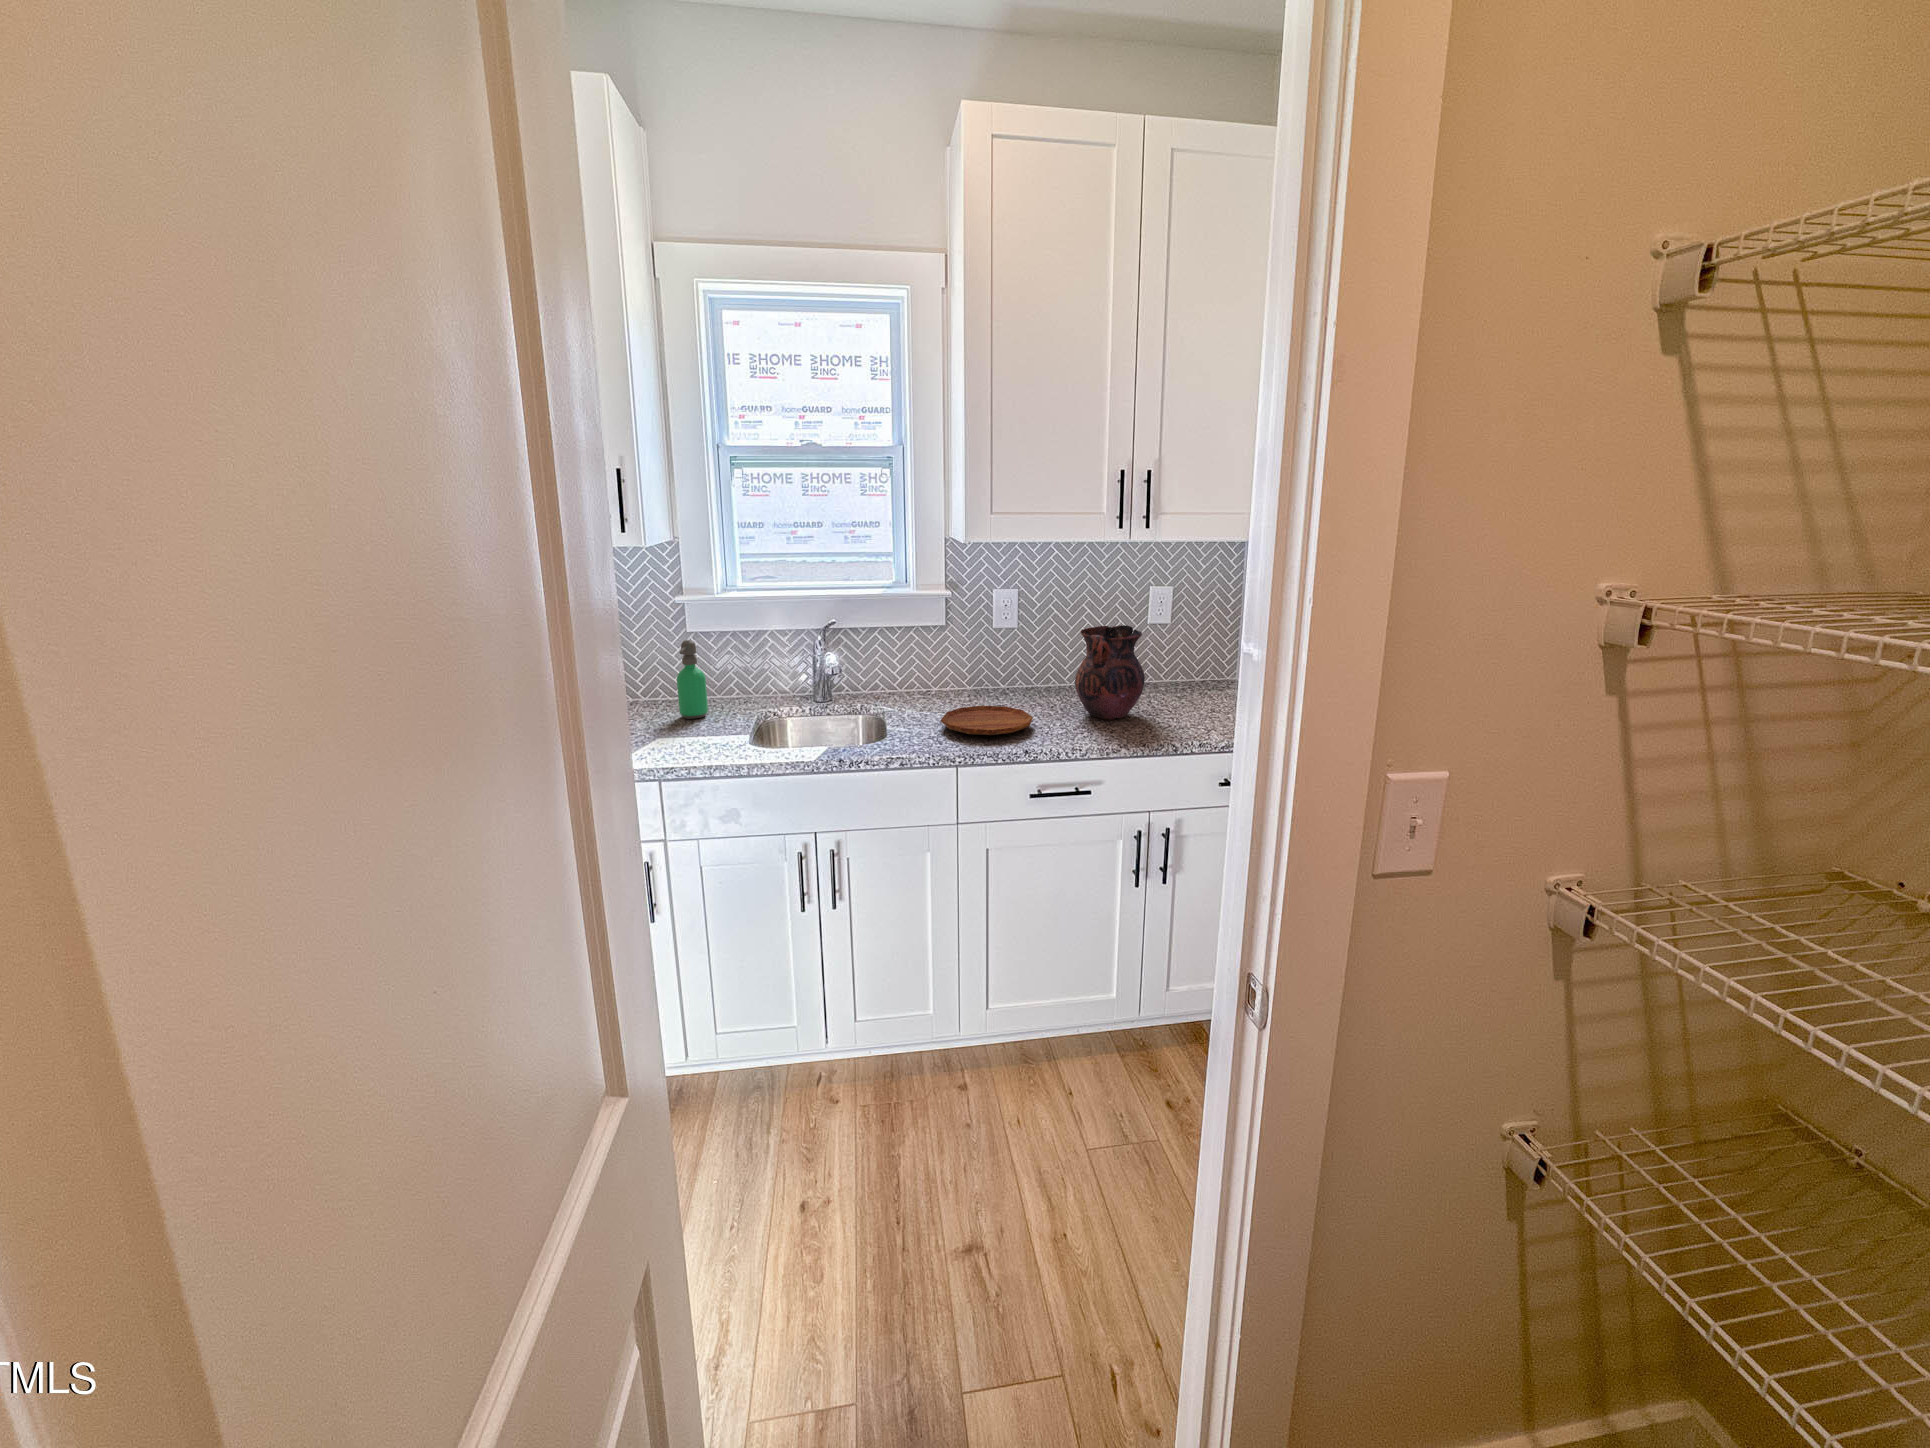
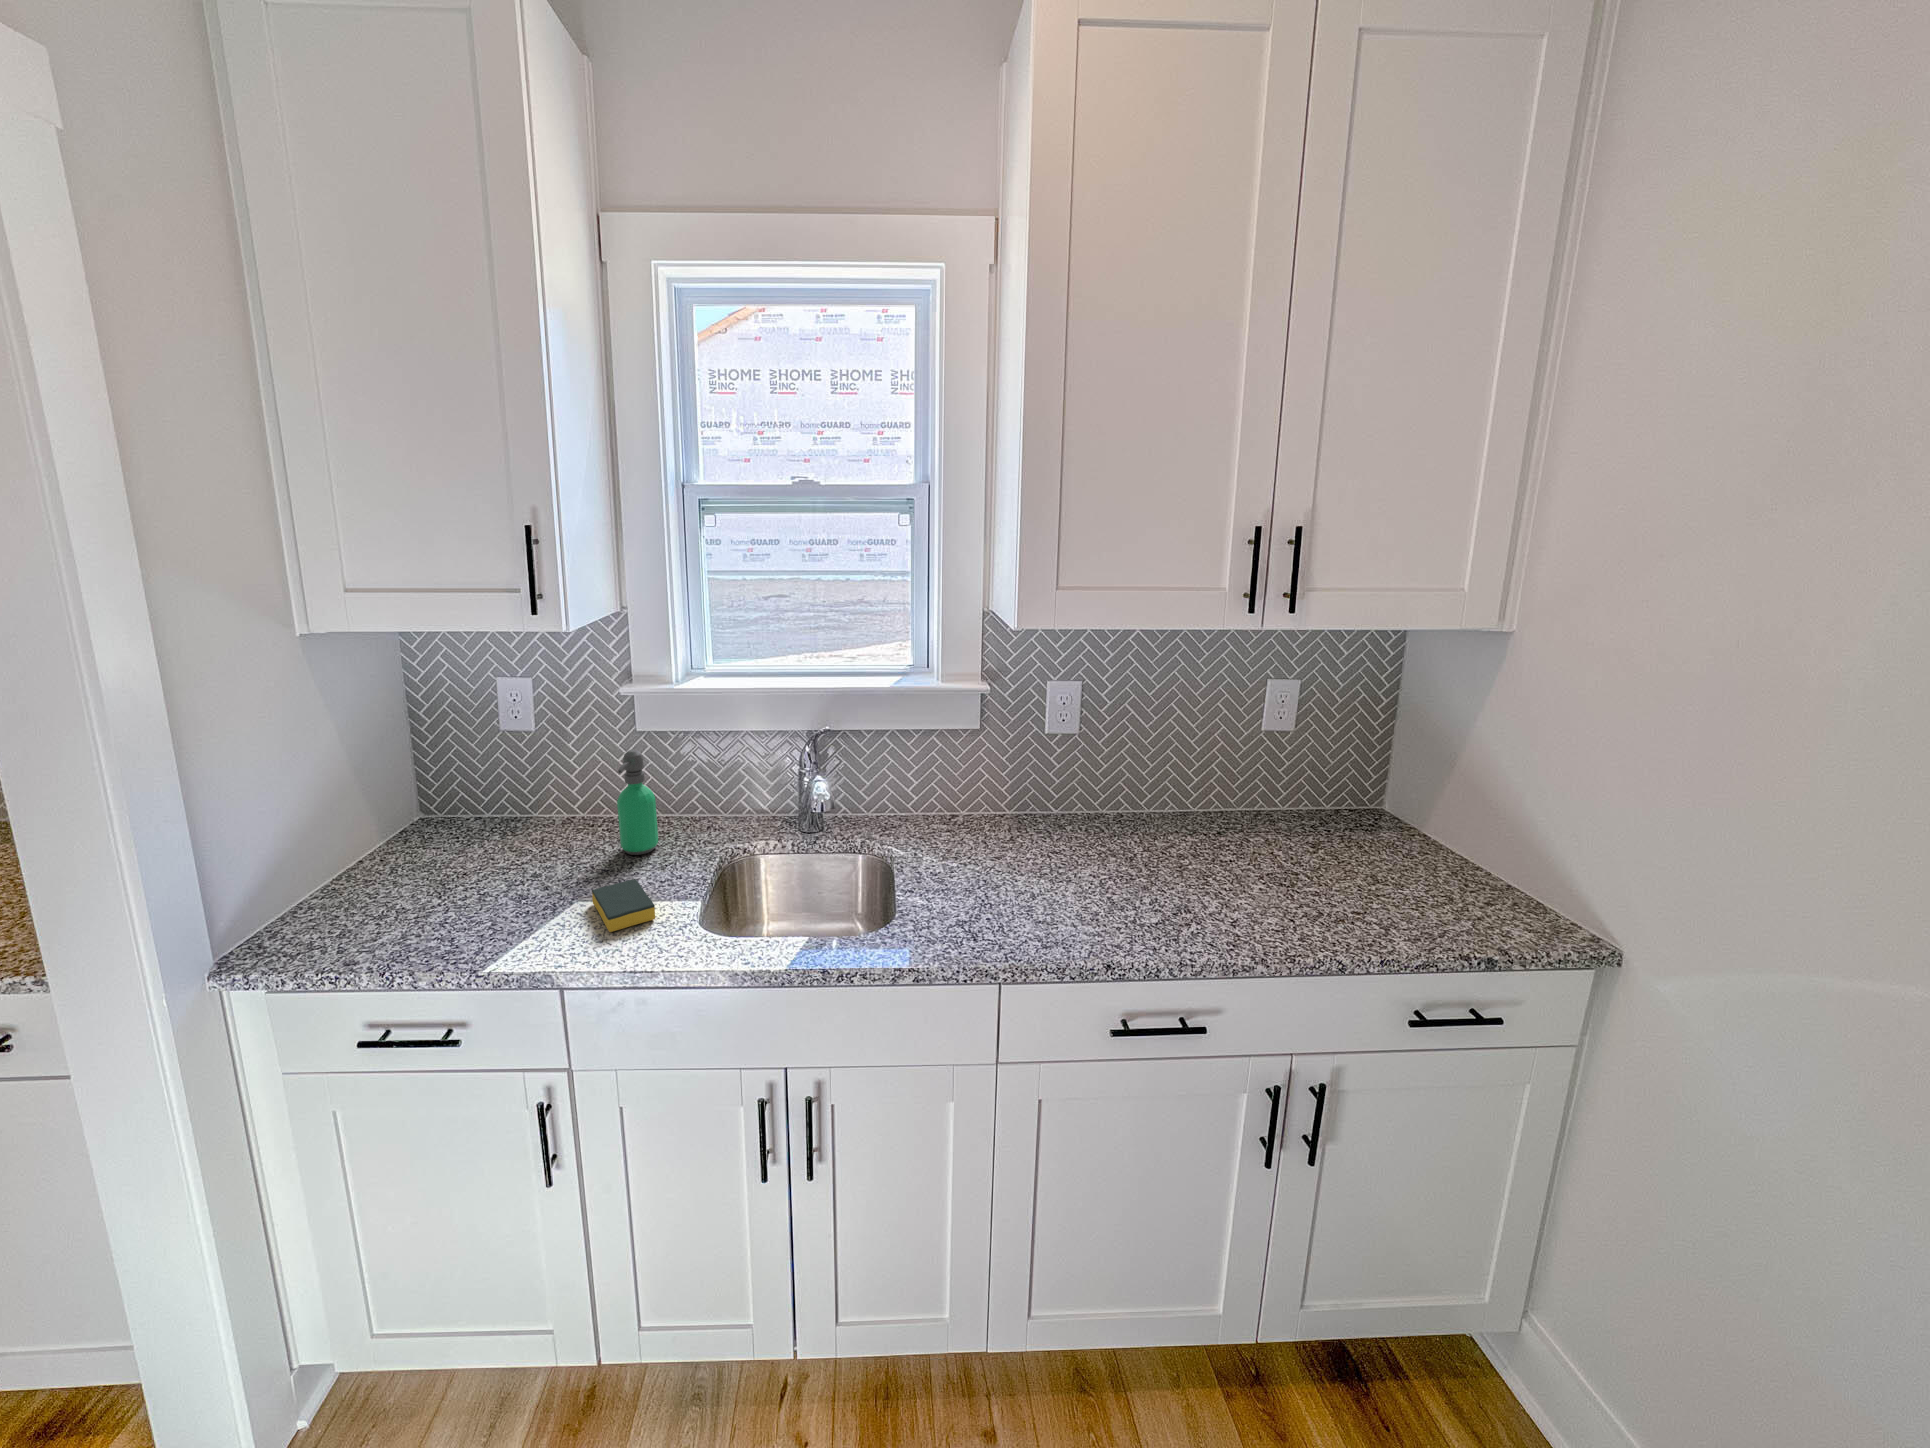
vase: present [1075,625,1145,720] -> none [1166,746,1276,891]
tray: present [940,706,1033,735] -> none [972,855,1108,926]
sponge: none [668,725,718,751] -> present [592,879,655,932]

